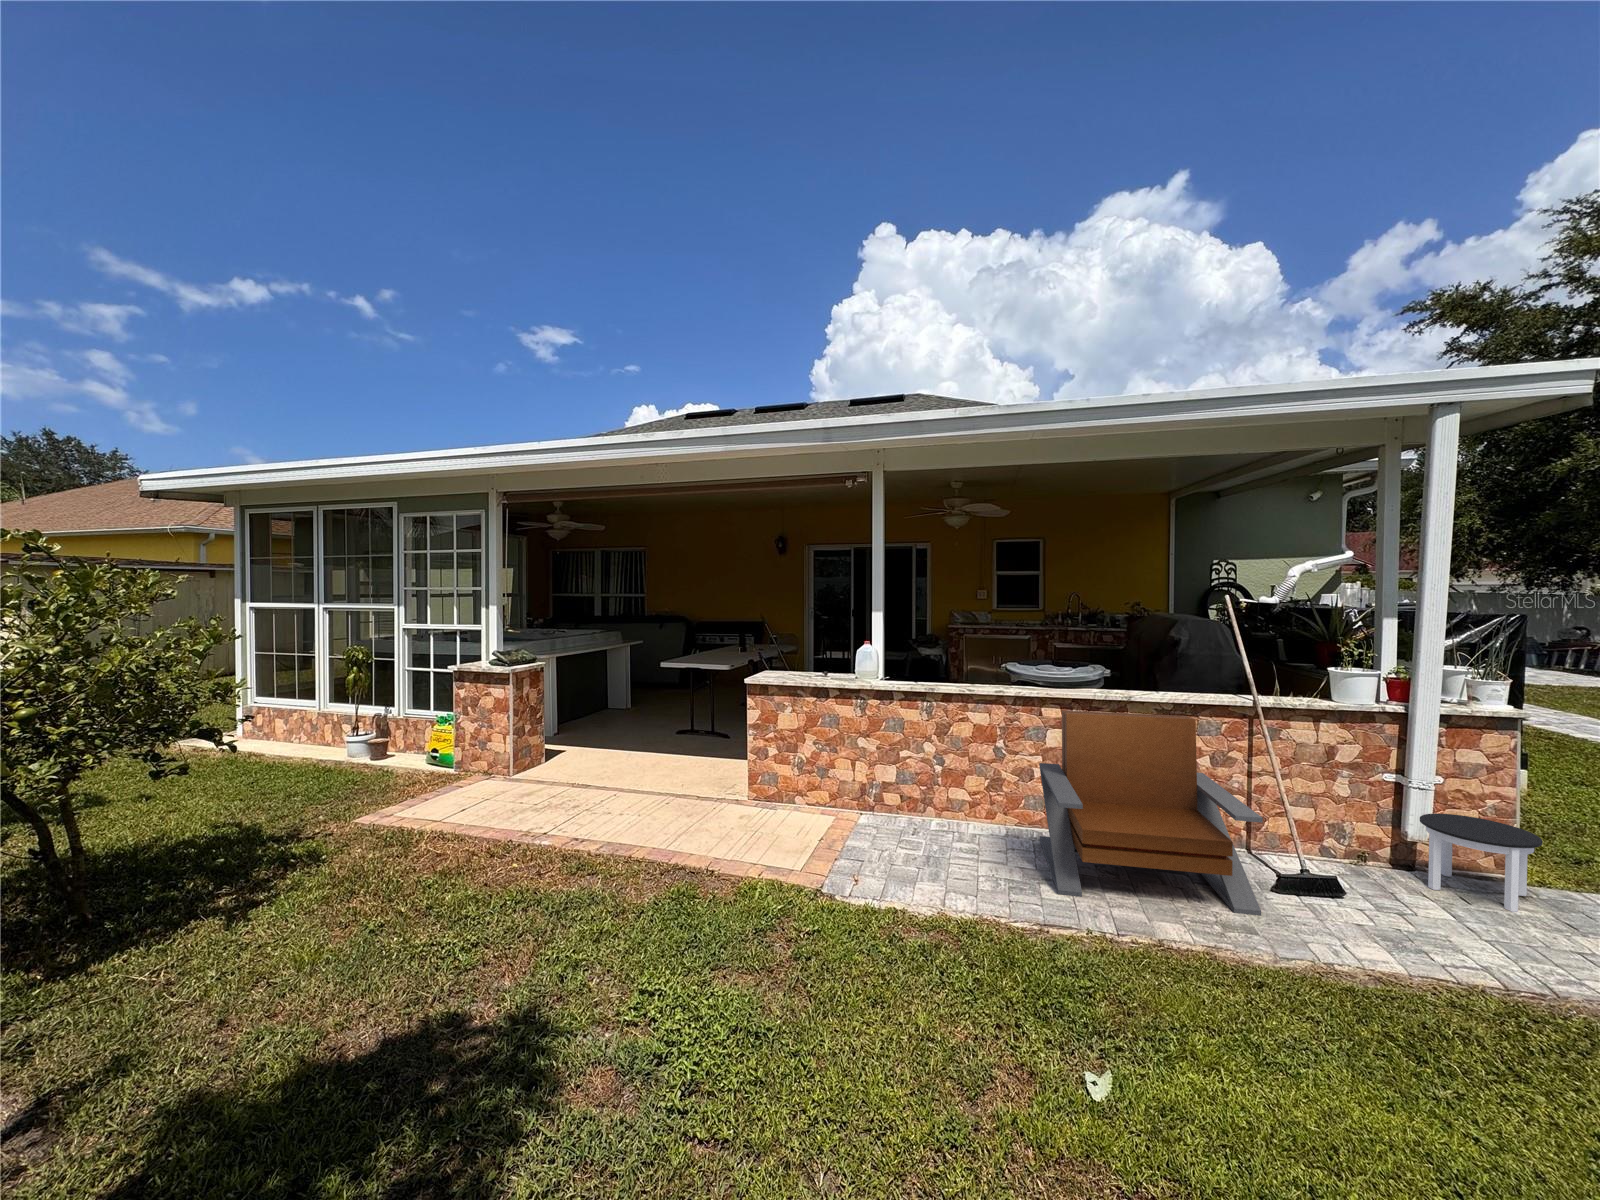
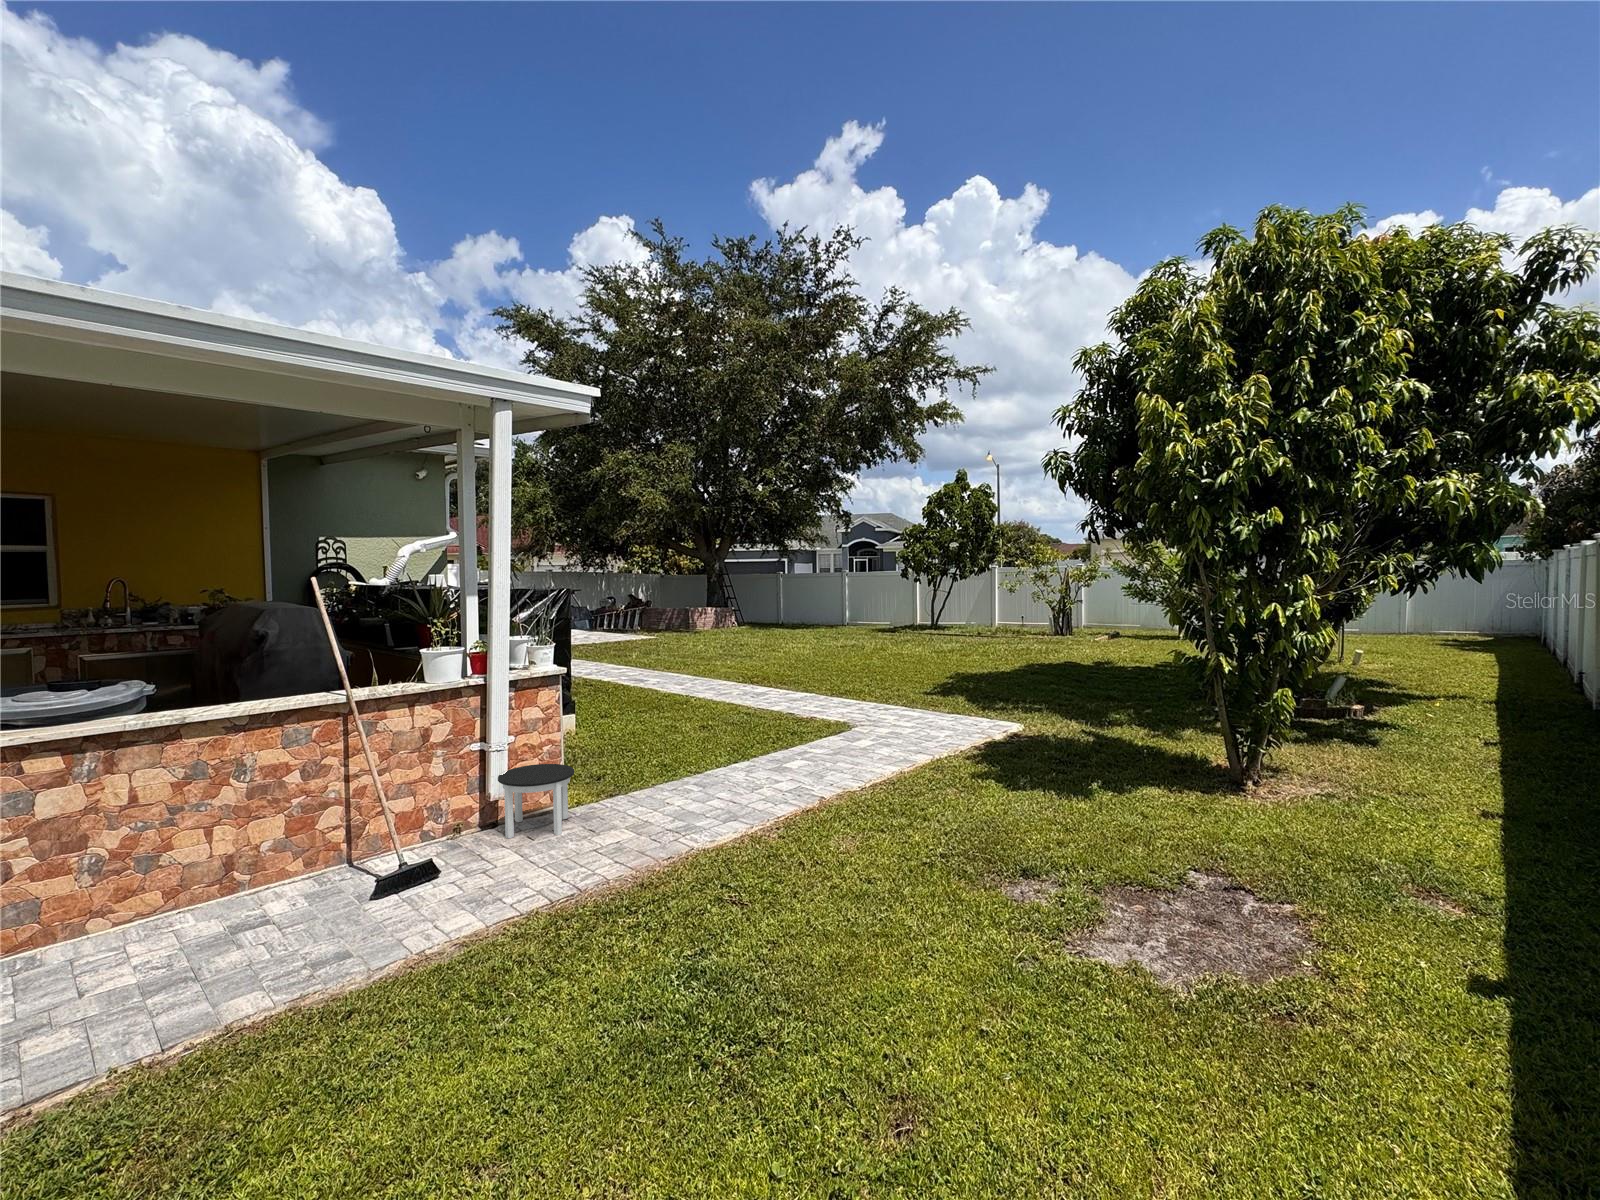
lounge chair: present [1039,711,1263,916] -> none [19,728,356,1044]

